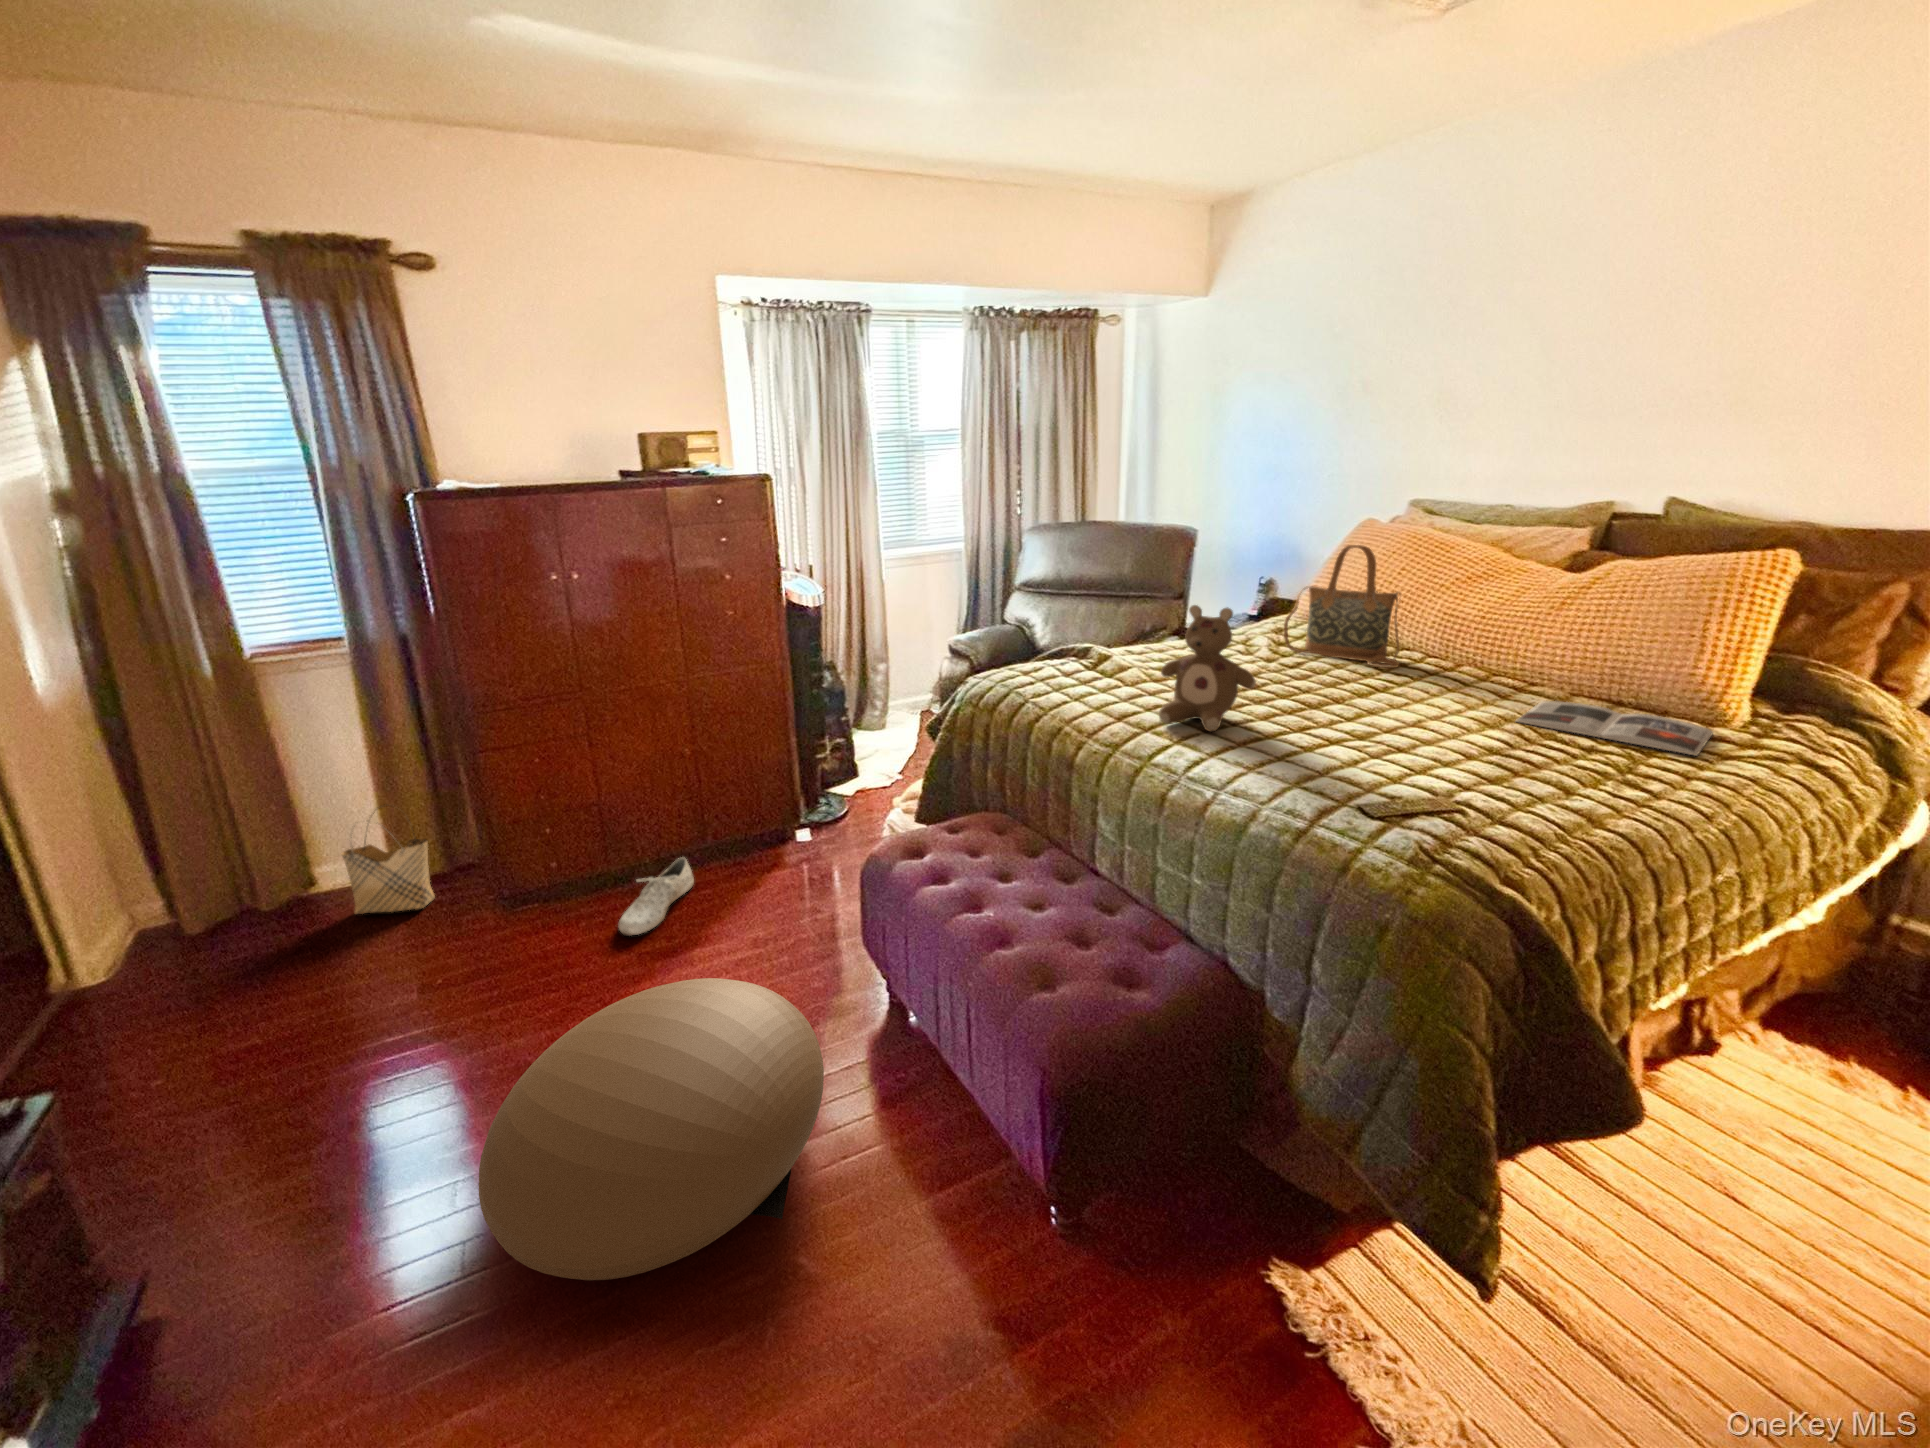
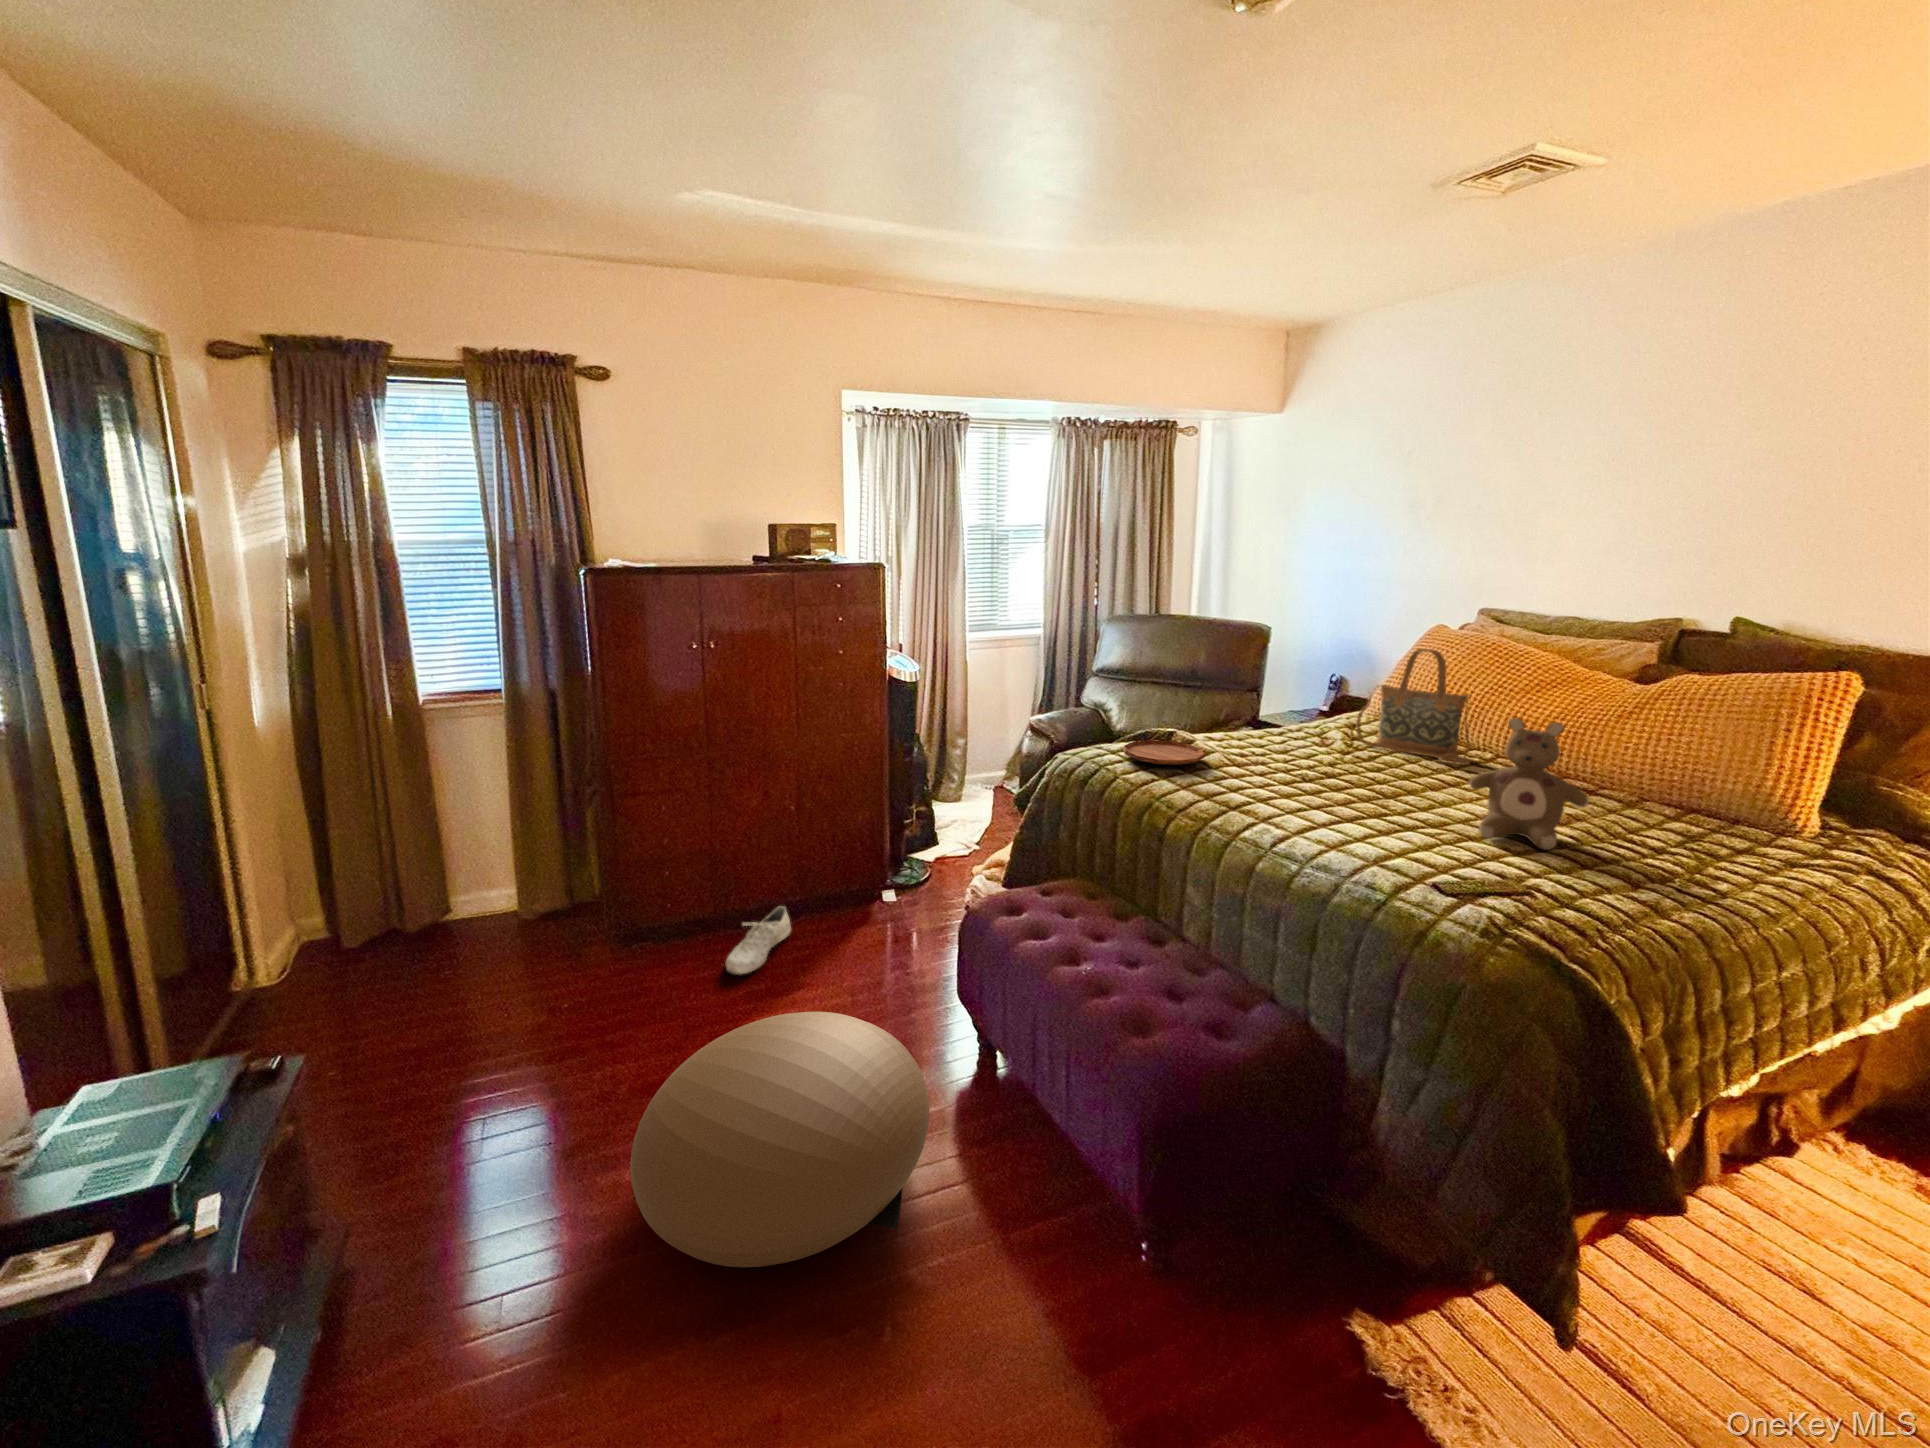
stuffed bear: present [1159,605,1256,731] -> present [1469,718,1589,850]
tray: none [1037,658,1124,684] -> present [1123,740,1205,765]
magazine: present [1516,701,1713,756] -> none [1584,803,1782,861]
woven basket: present [341,806,435,914] -> none [482,840,558,939]

